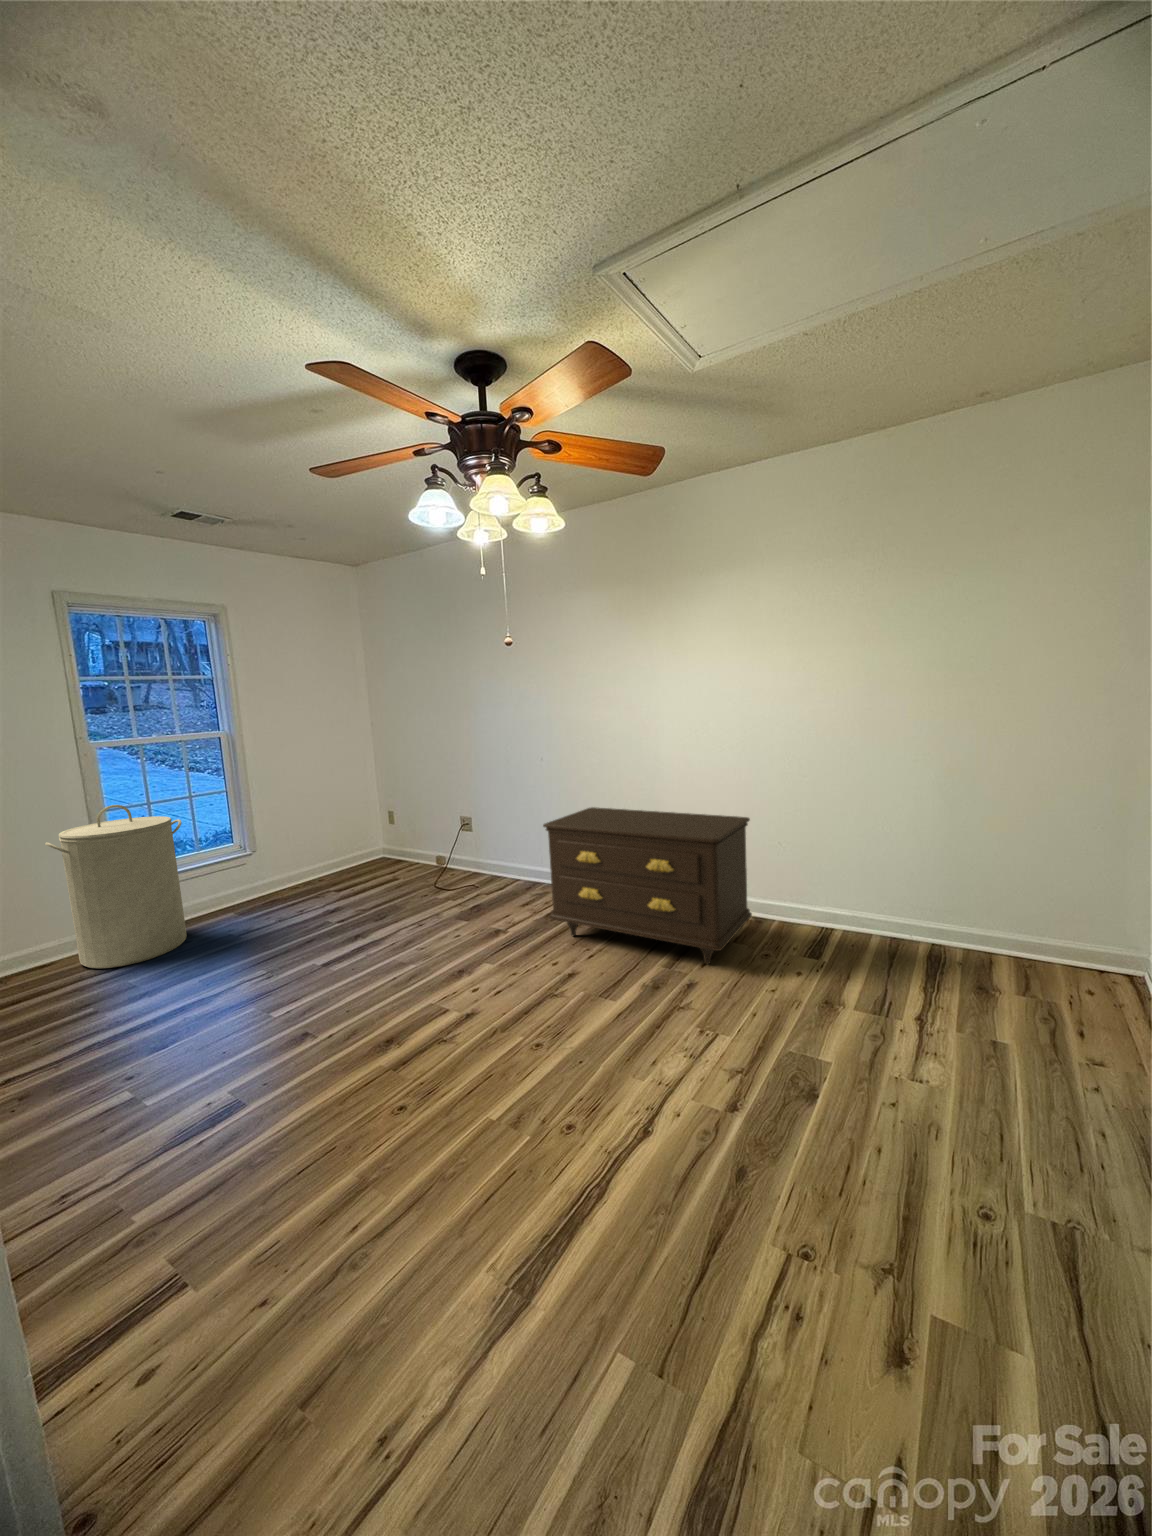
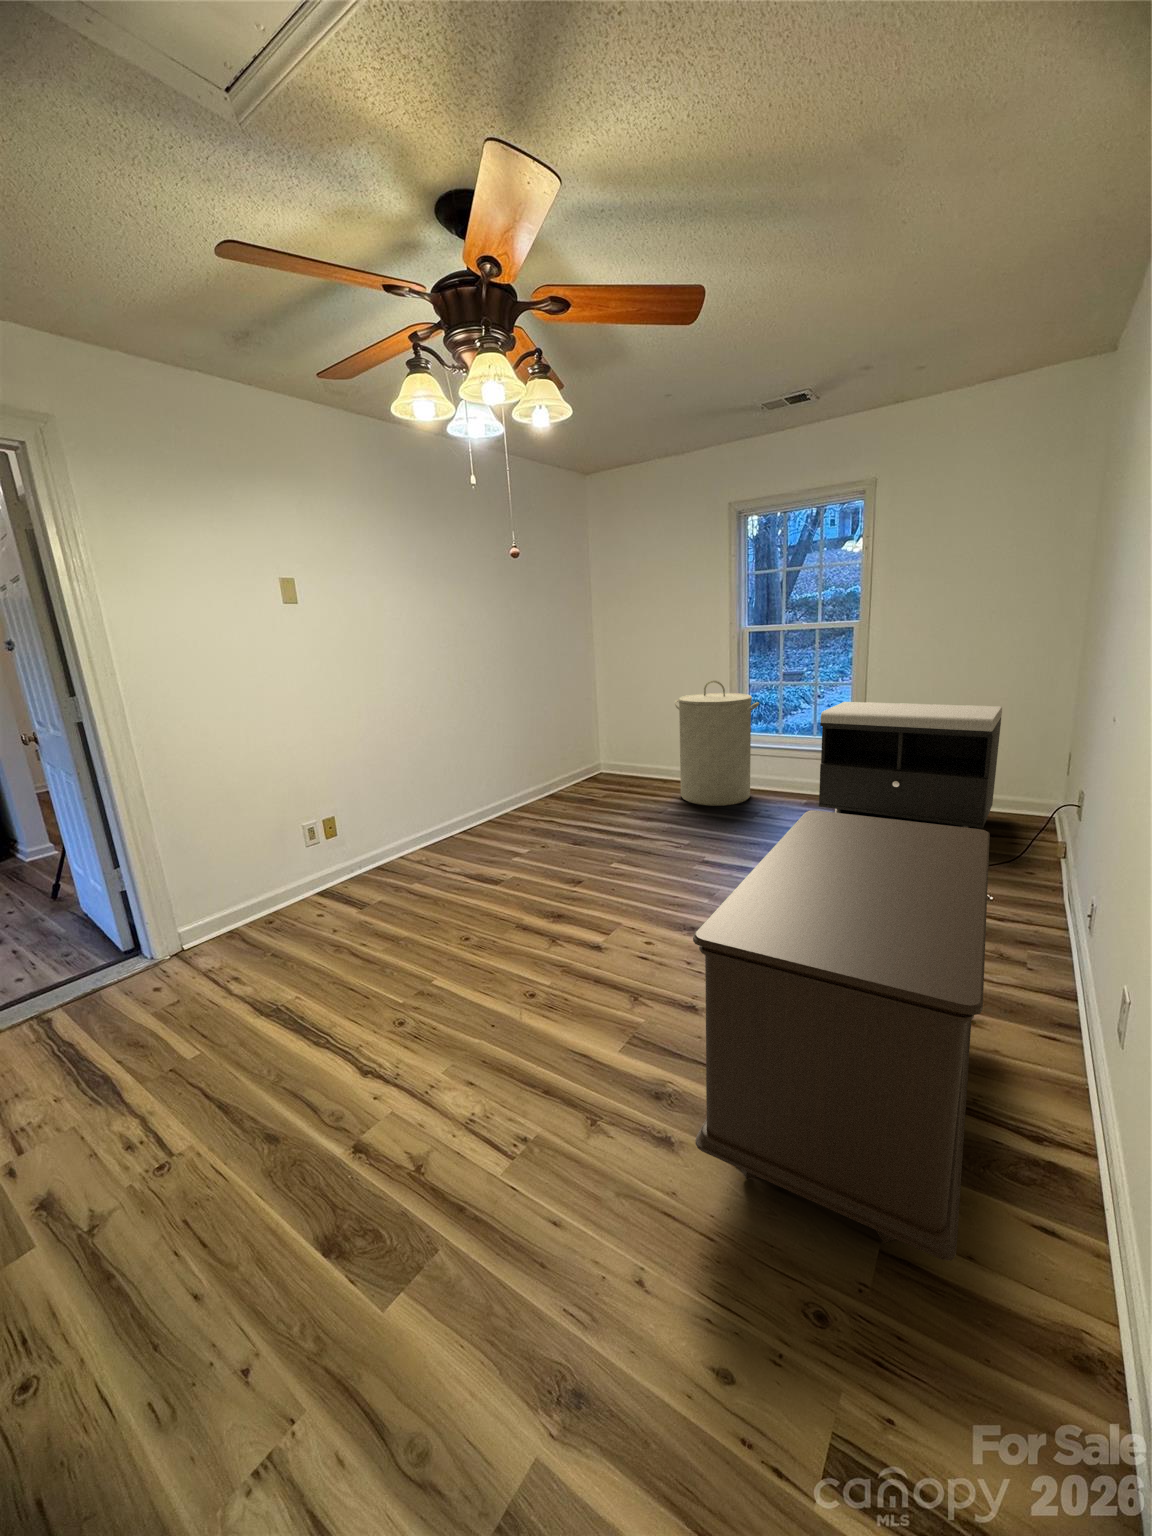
storage bench: none [243,786,398,904] -> present [818,702,1002,828]

